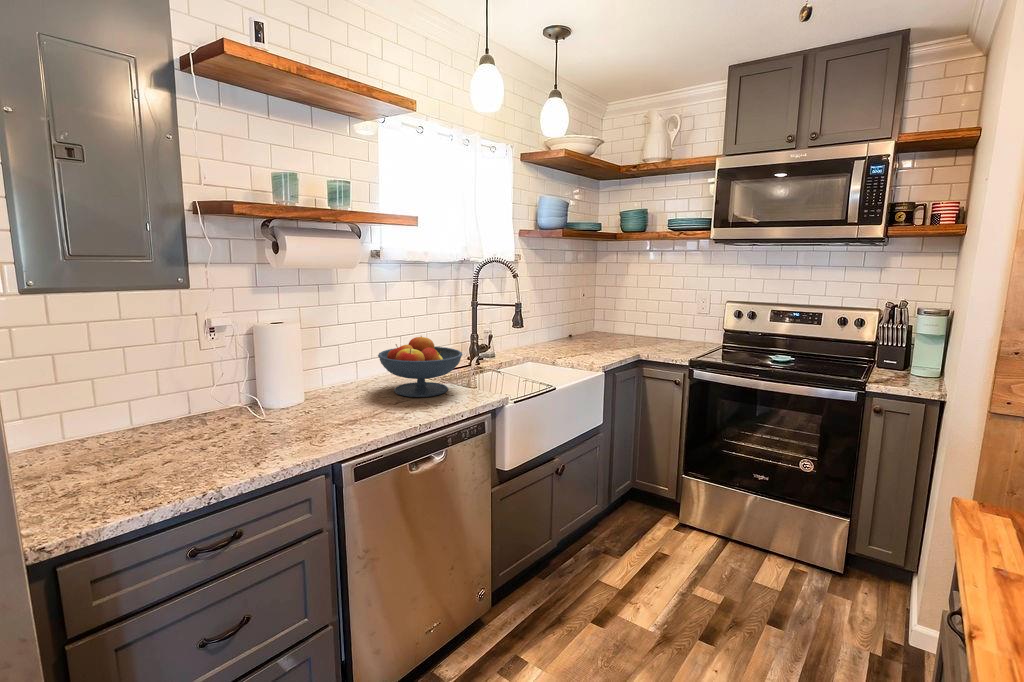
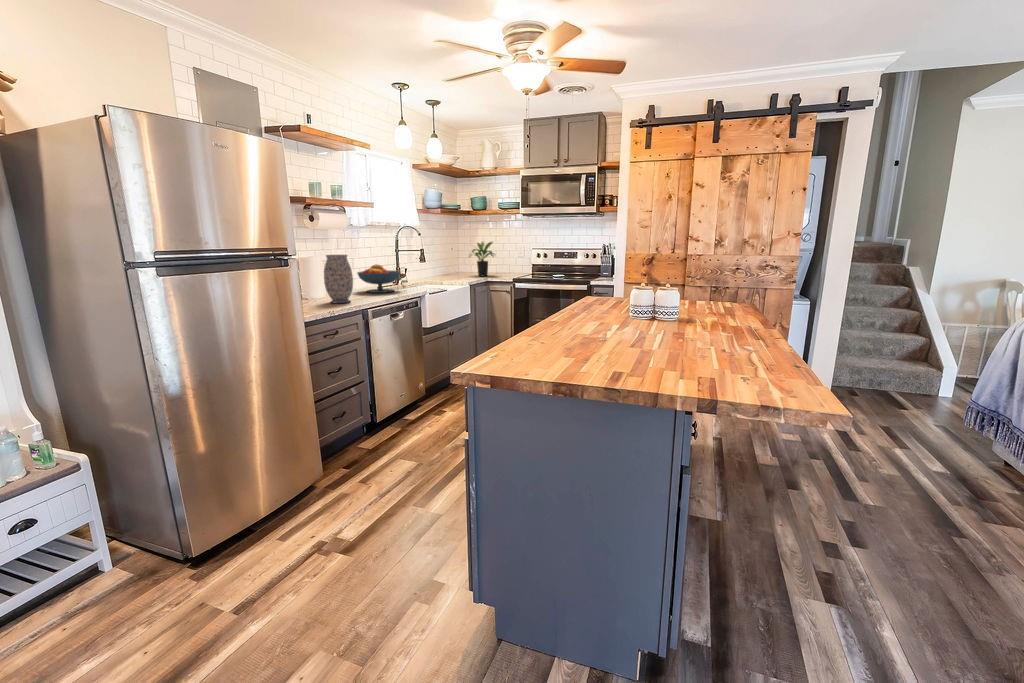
potted plant: none [607,287,658,348] -> present [470,242,495,276]
vase: none [268,331,332,441] -> present [324,255,353,303]

